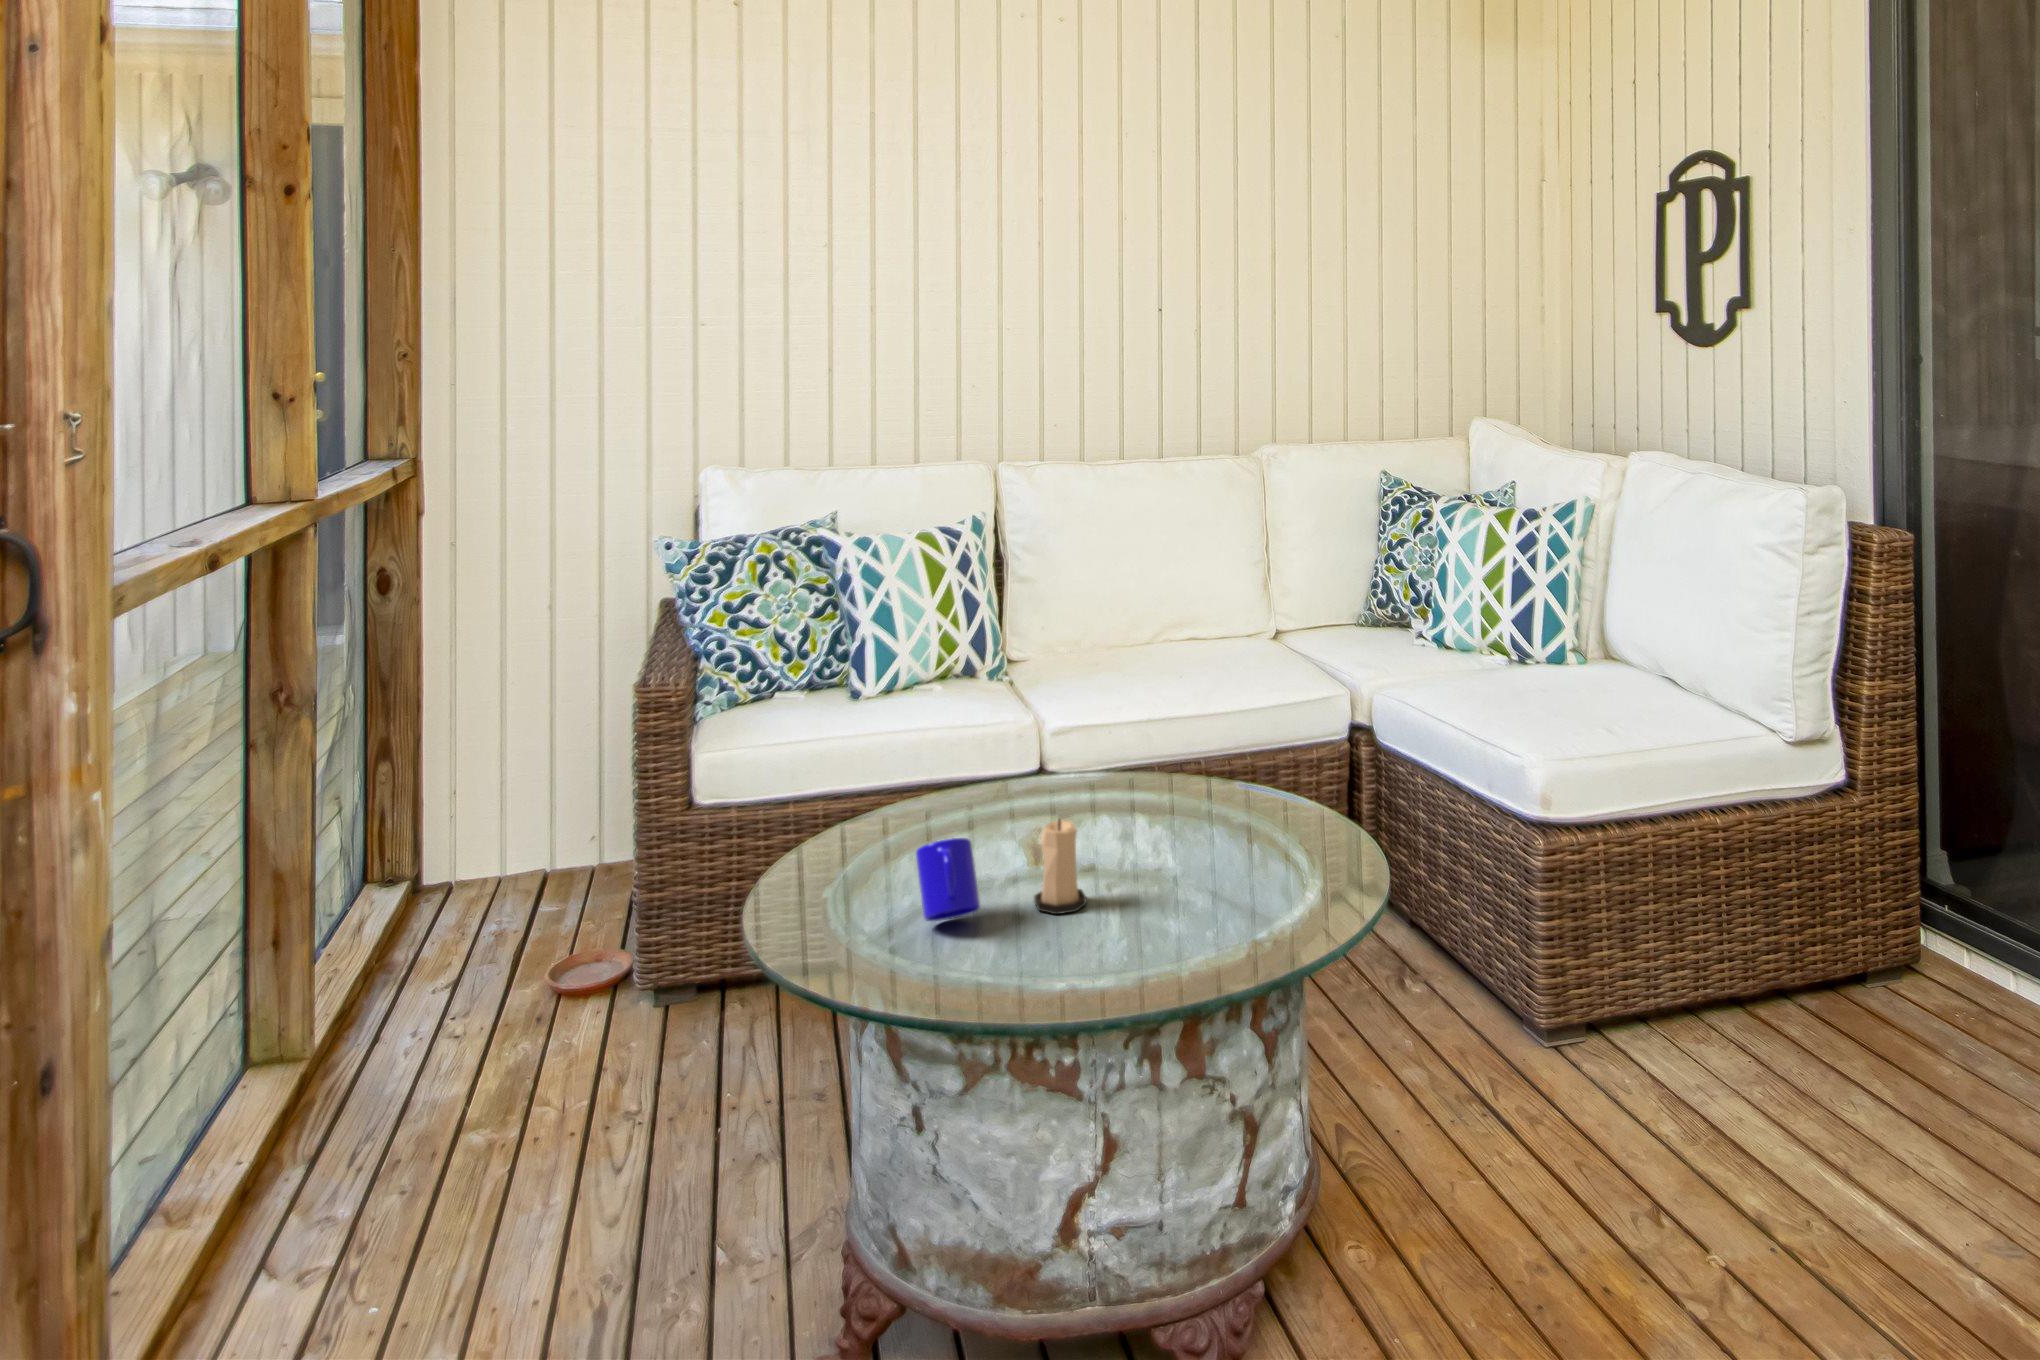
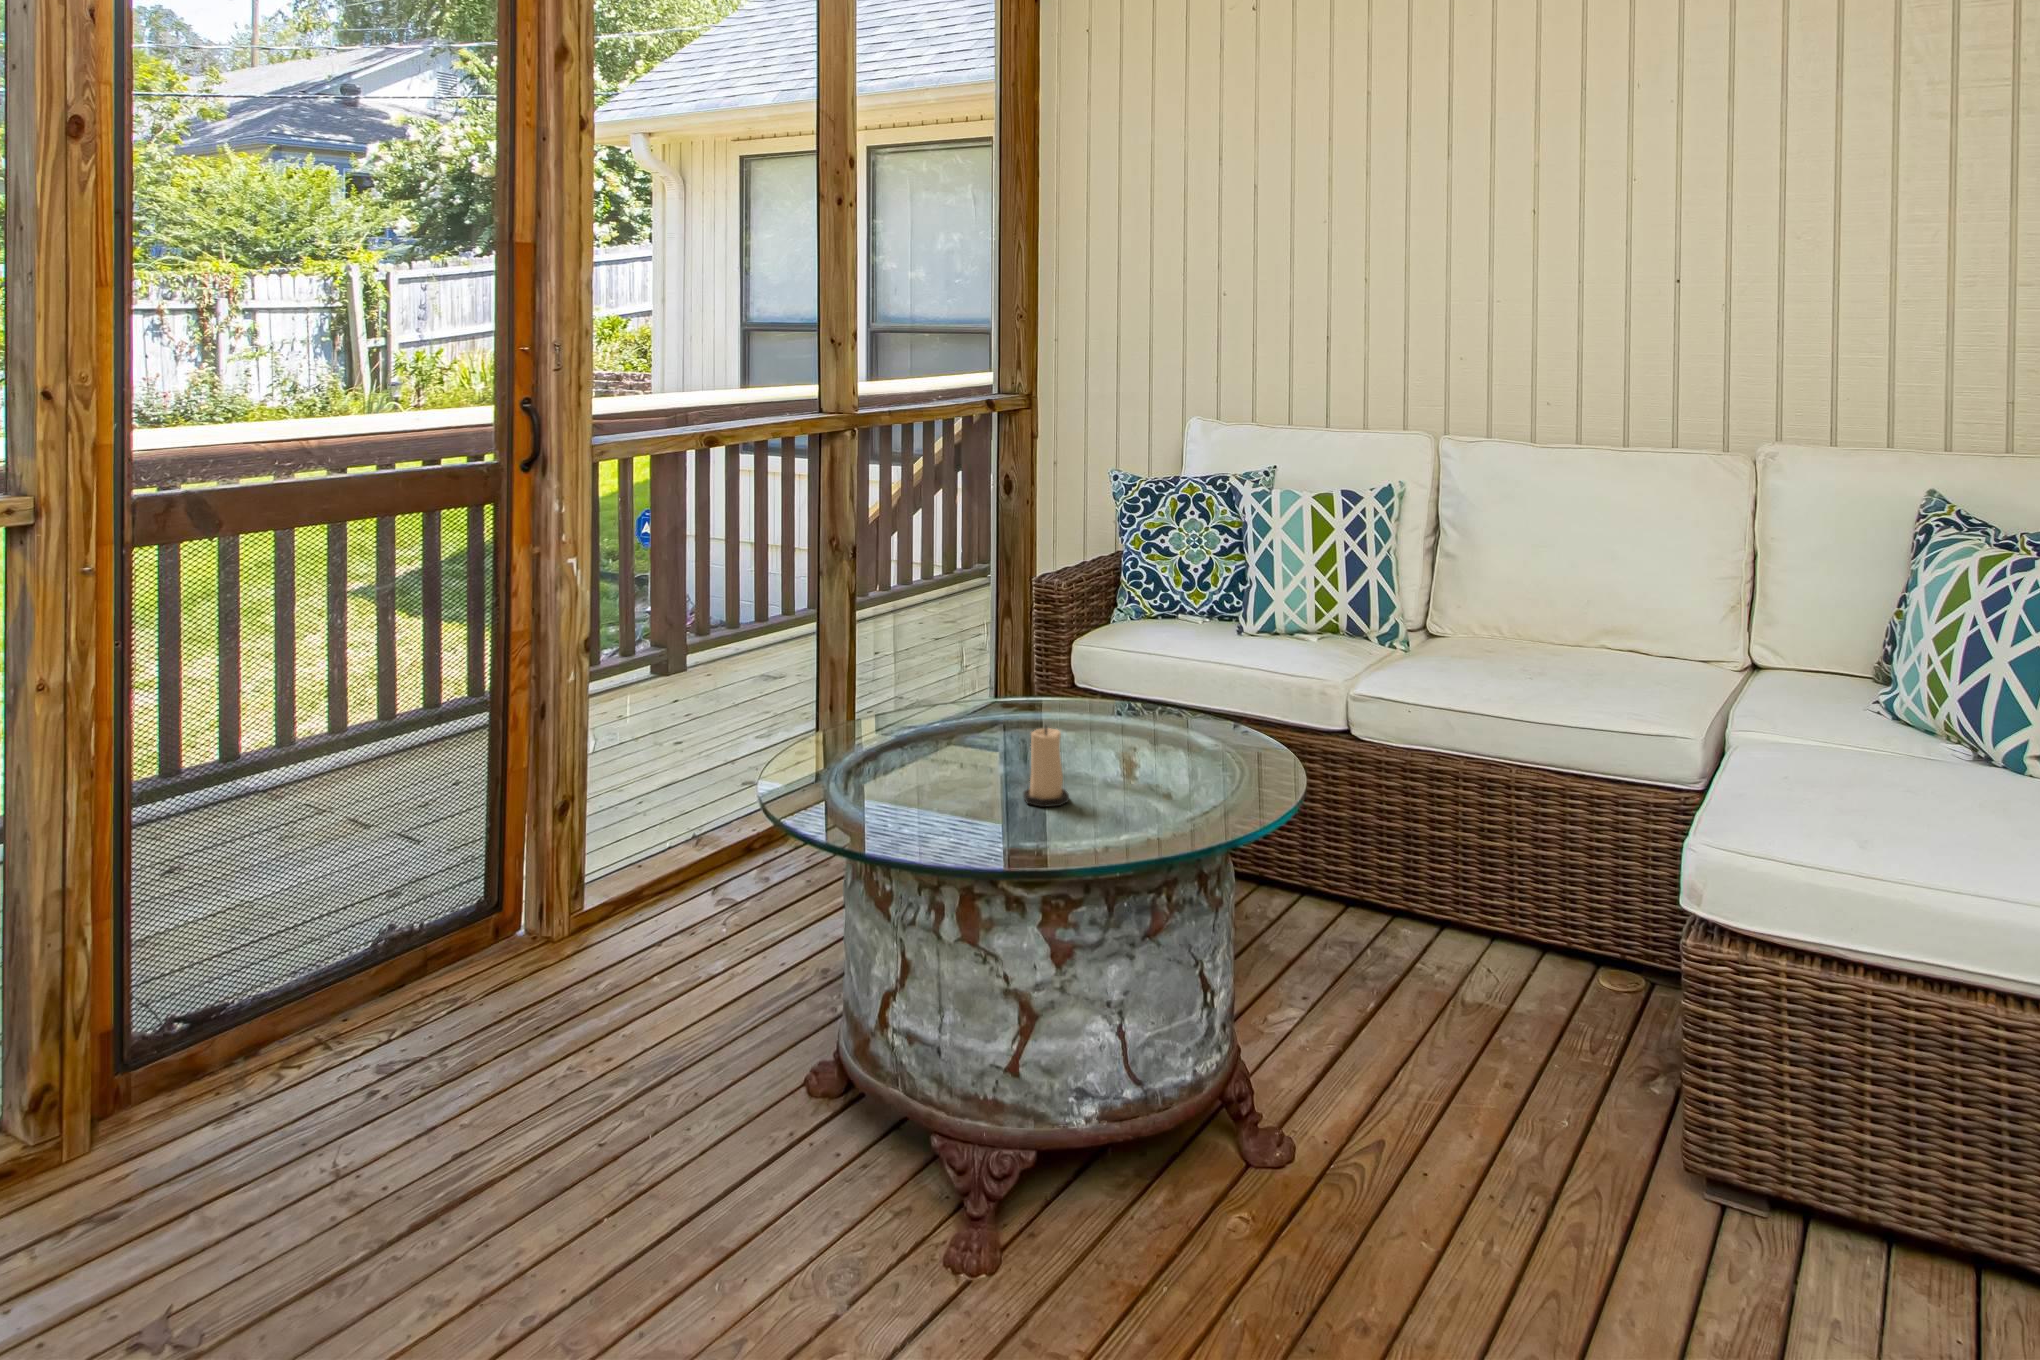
mug: present [916,838,980,921] -> none [934,716,991,784]

